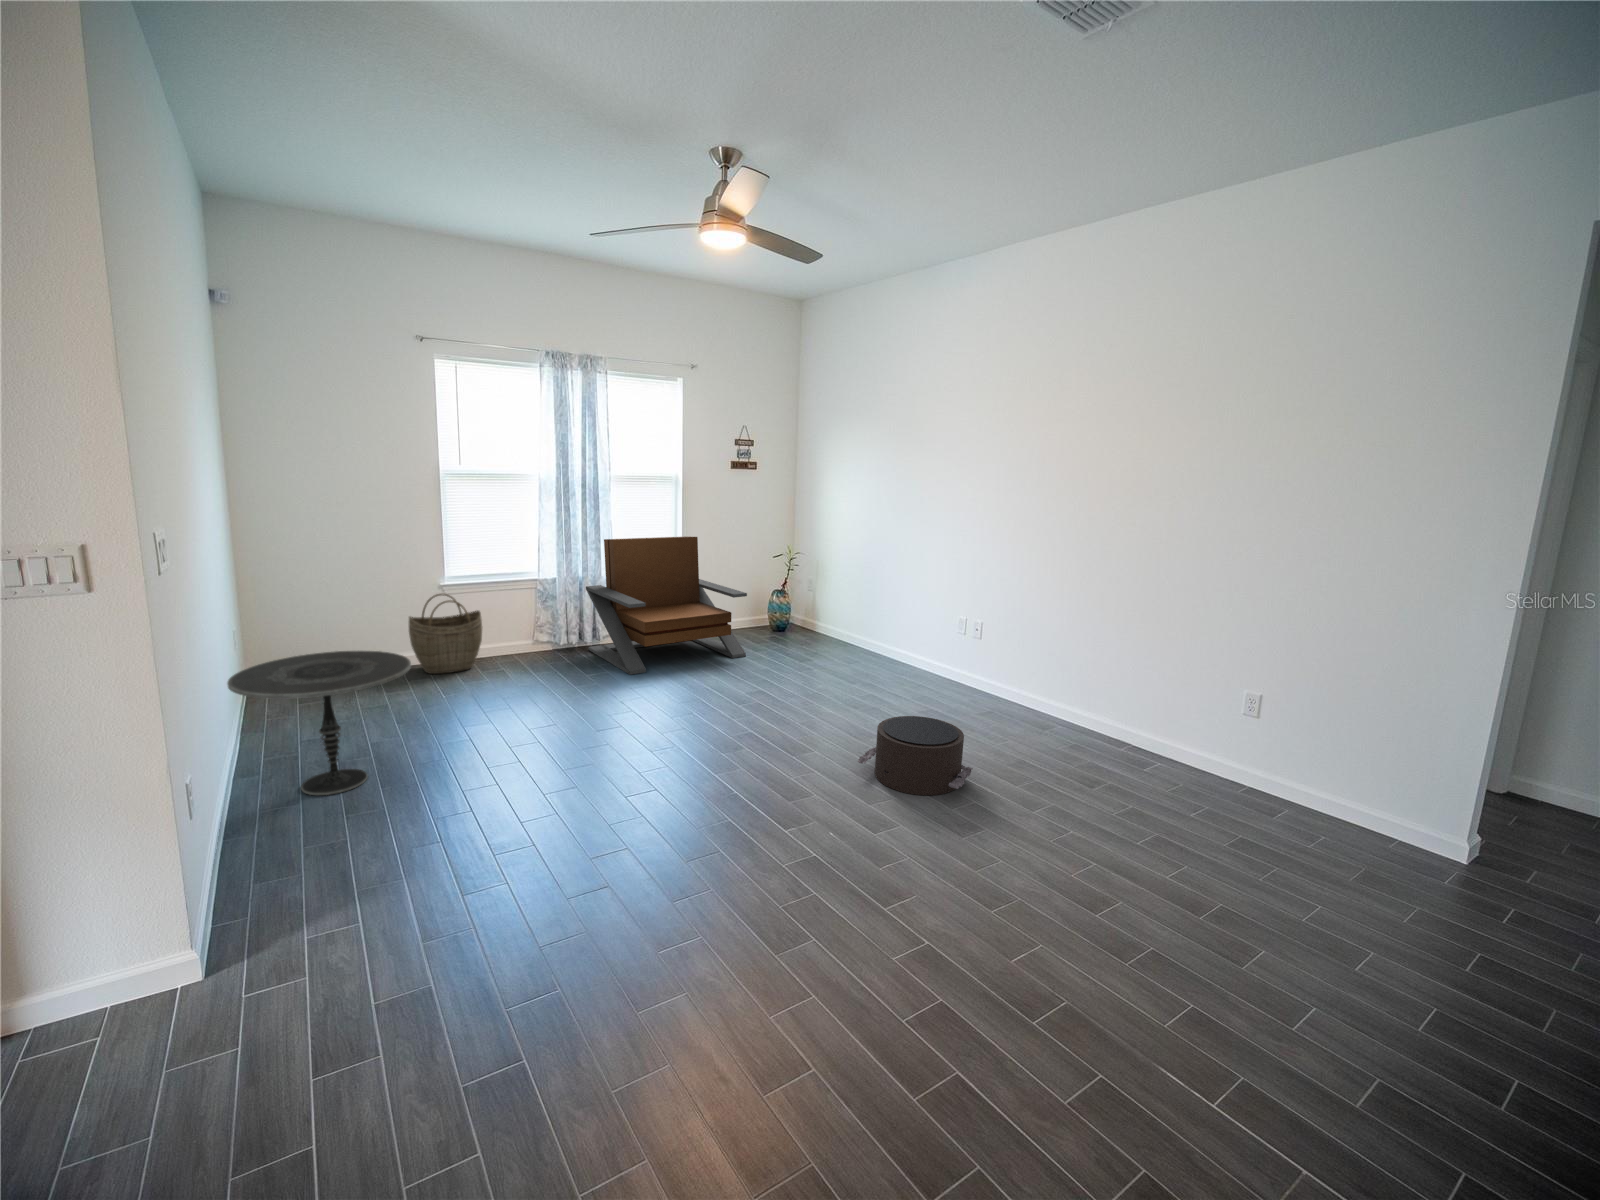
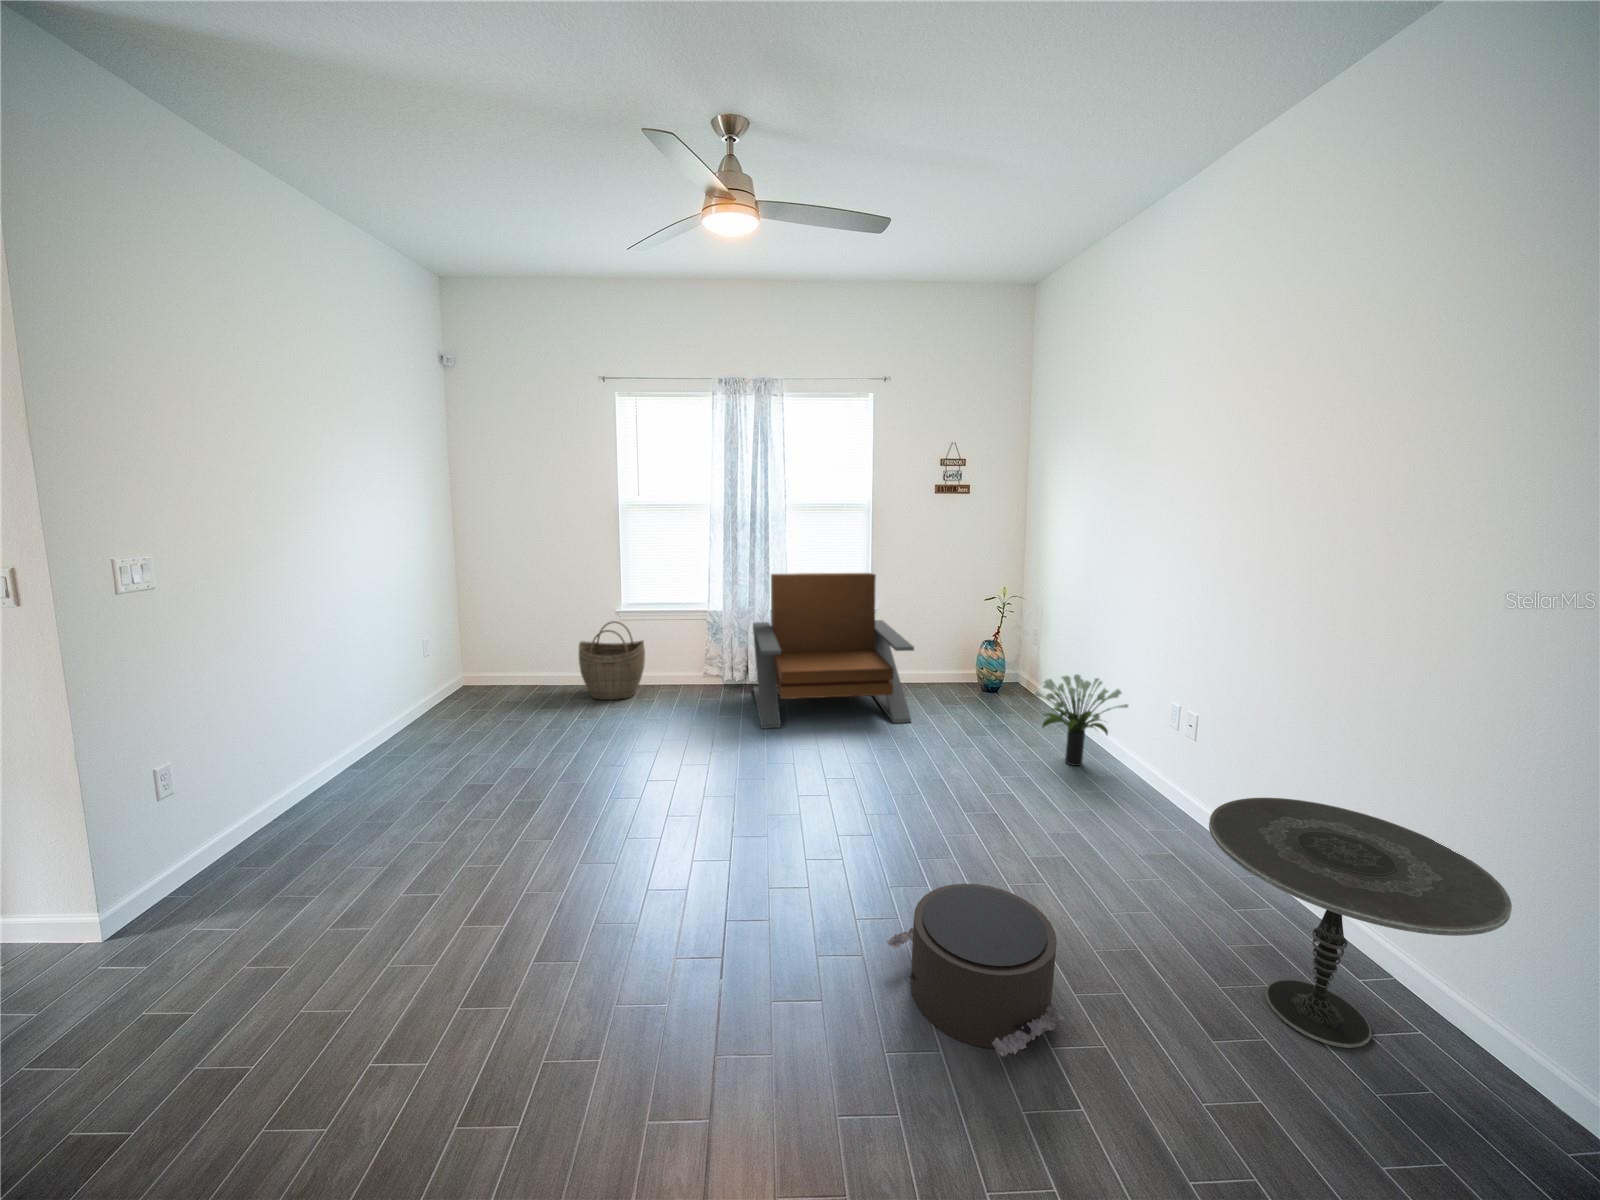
potted plant: none [848,600,911,666] -> present [1035,674,1128,766]
side table: present [227,651,411,795] -> present [1209,798,1512,1048]

